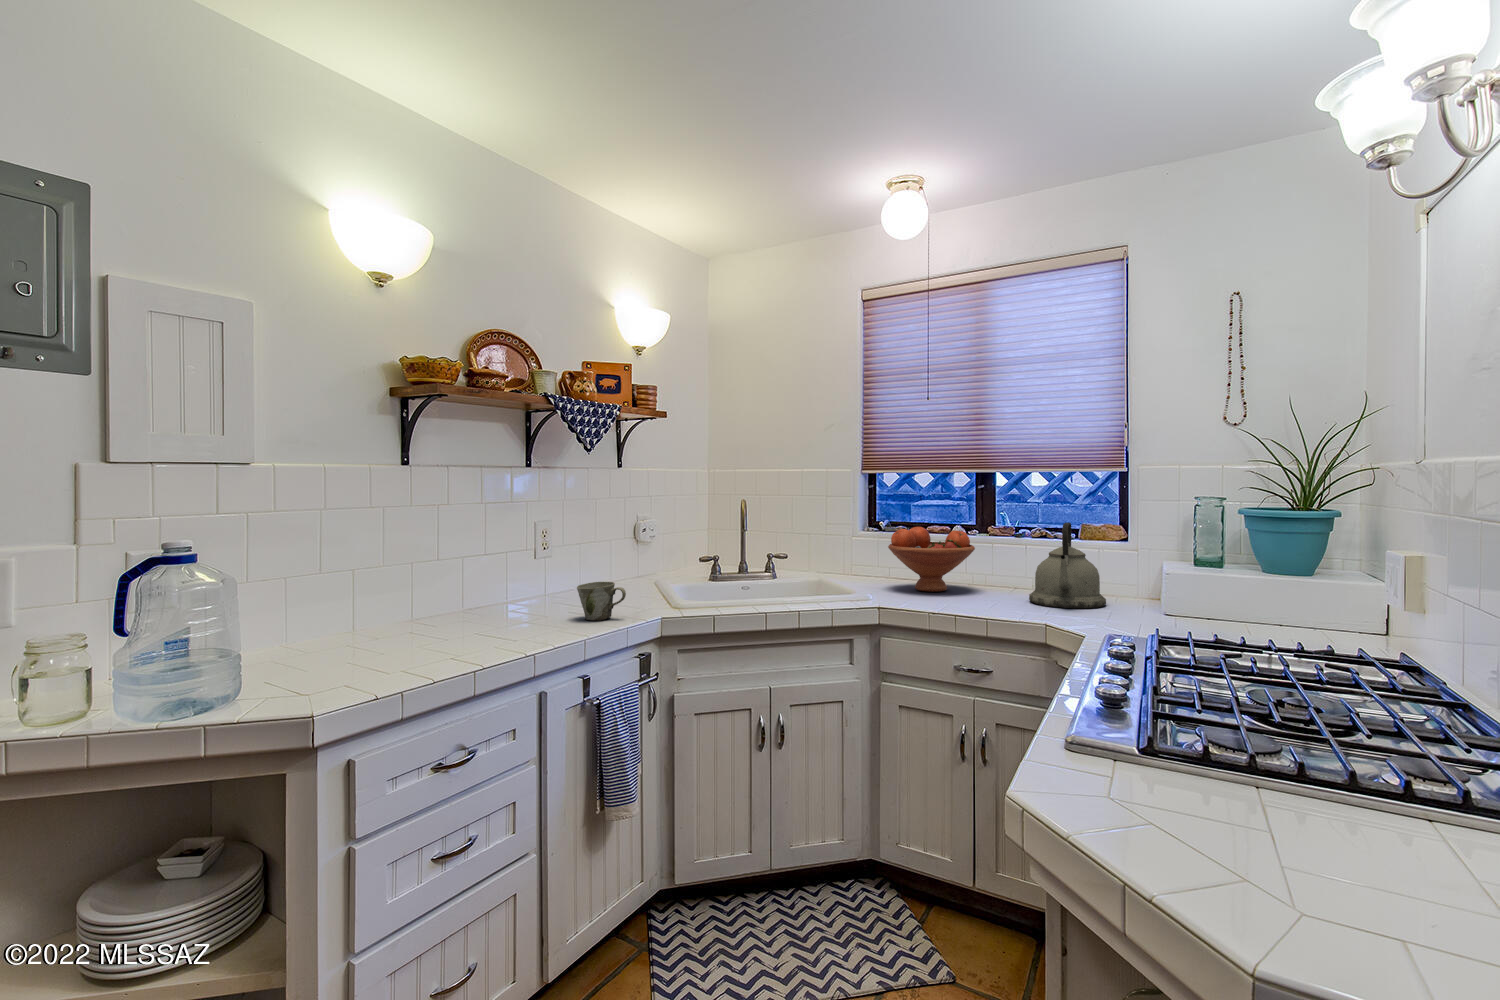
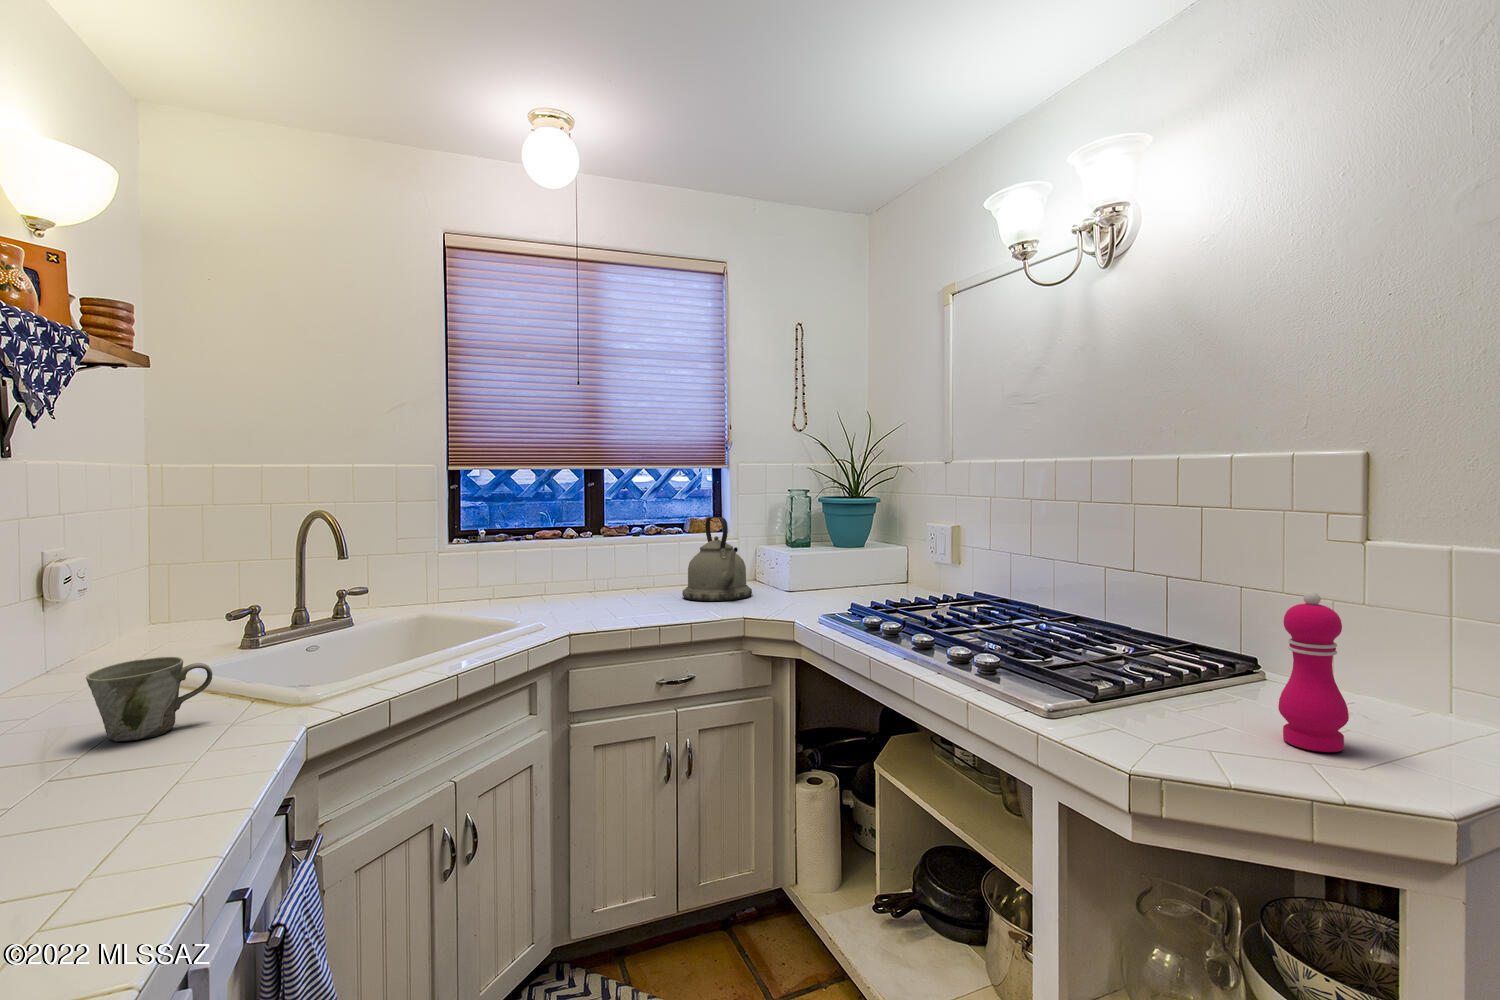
fruit bowl: present [888,527,975,592] -> none [515,531,616,605]
pepper mill: none [1259,669,1351,886] -> present [1278,592,1349,752]

